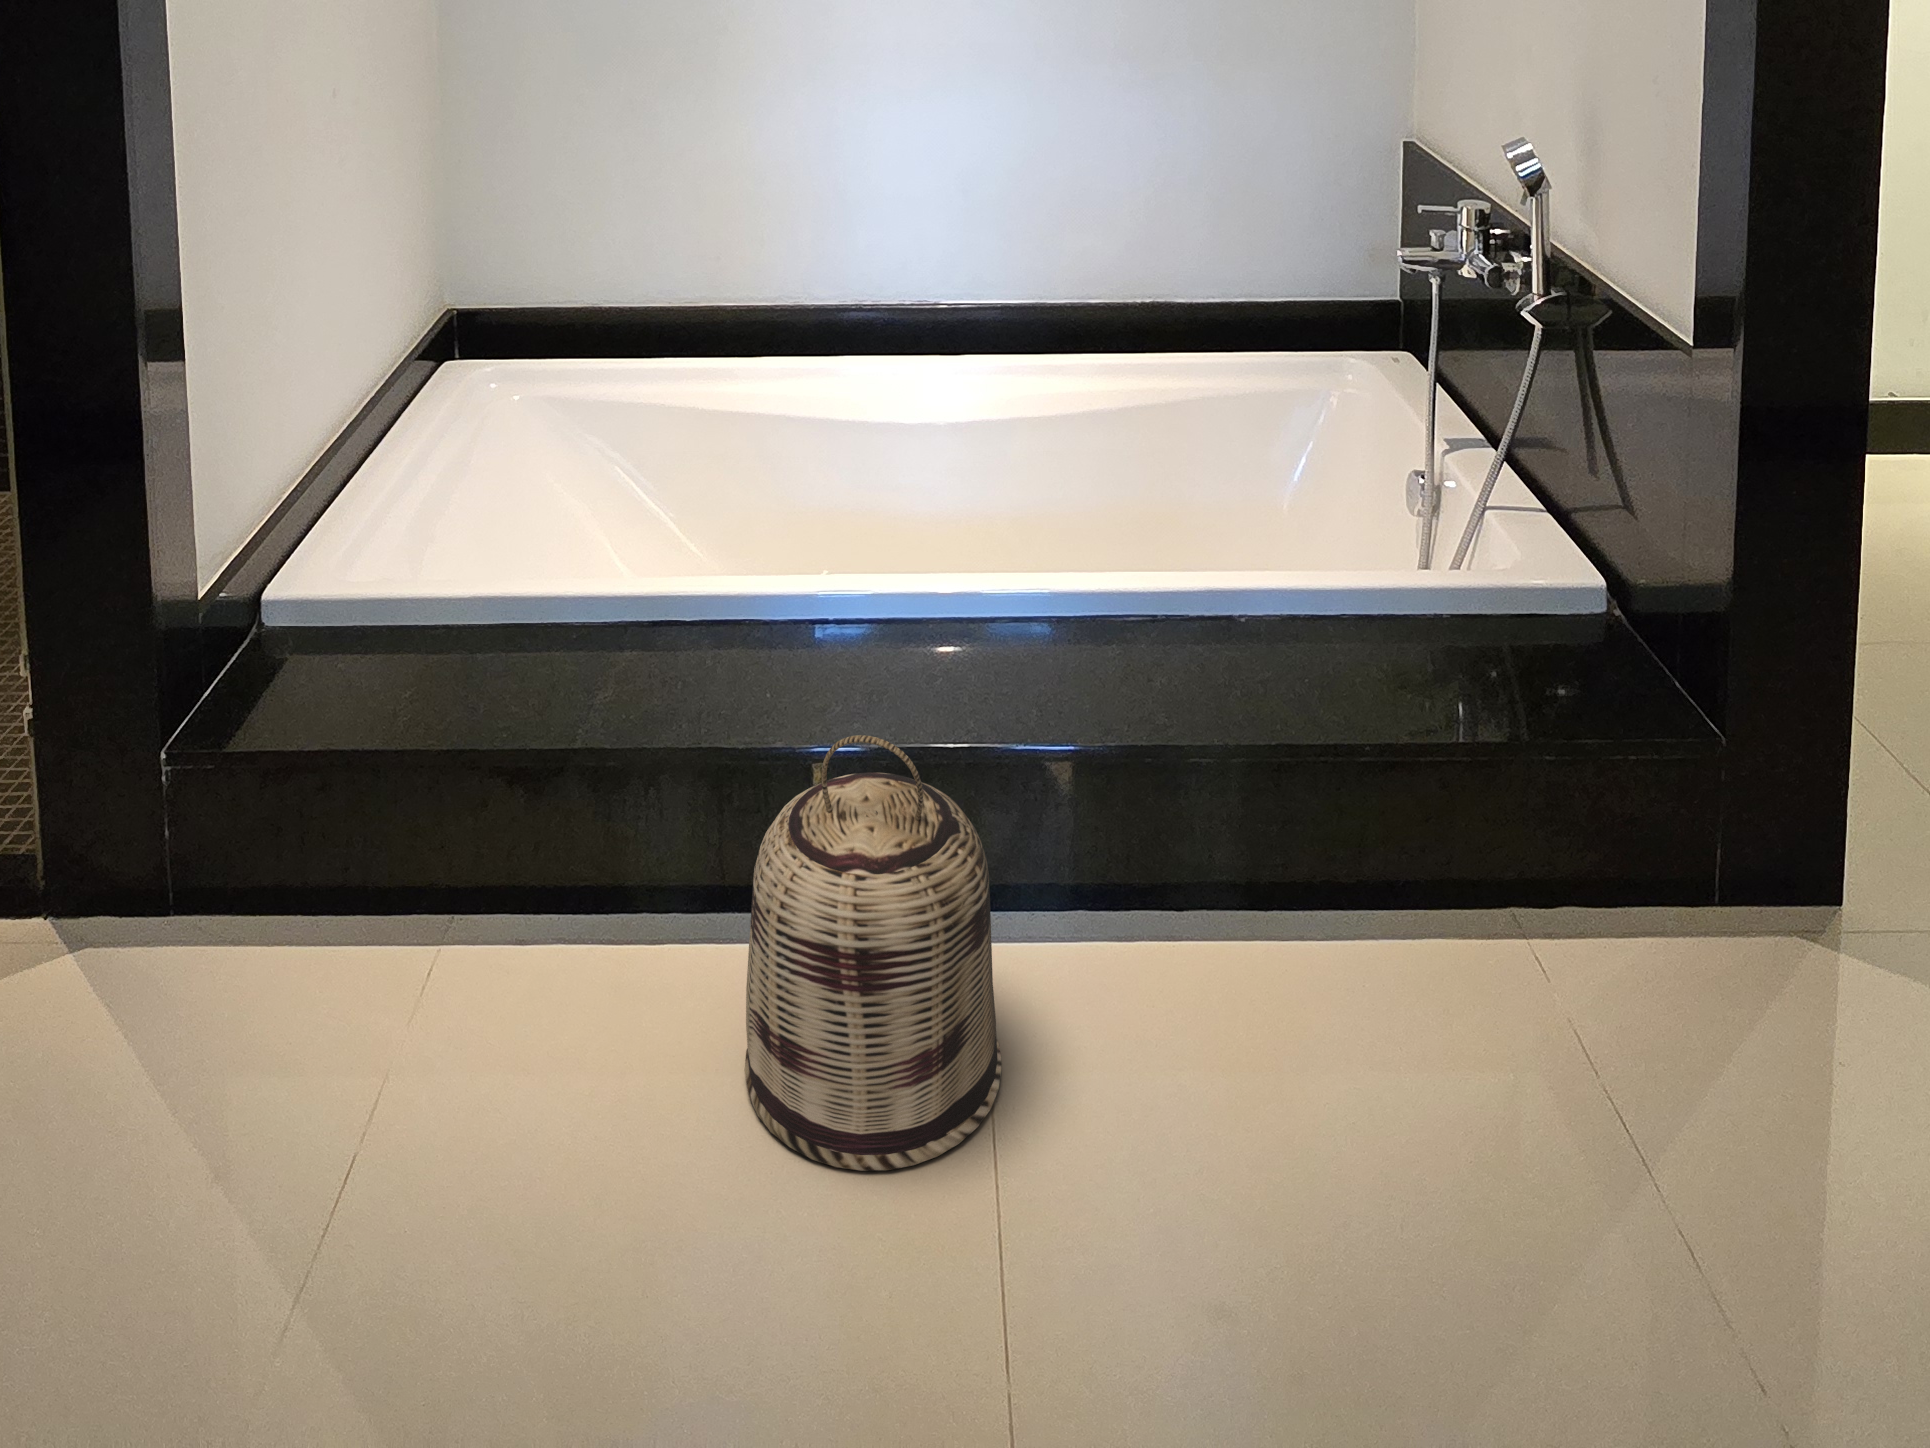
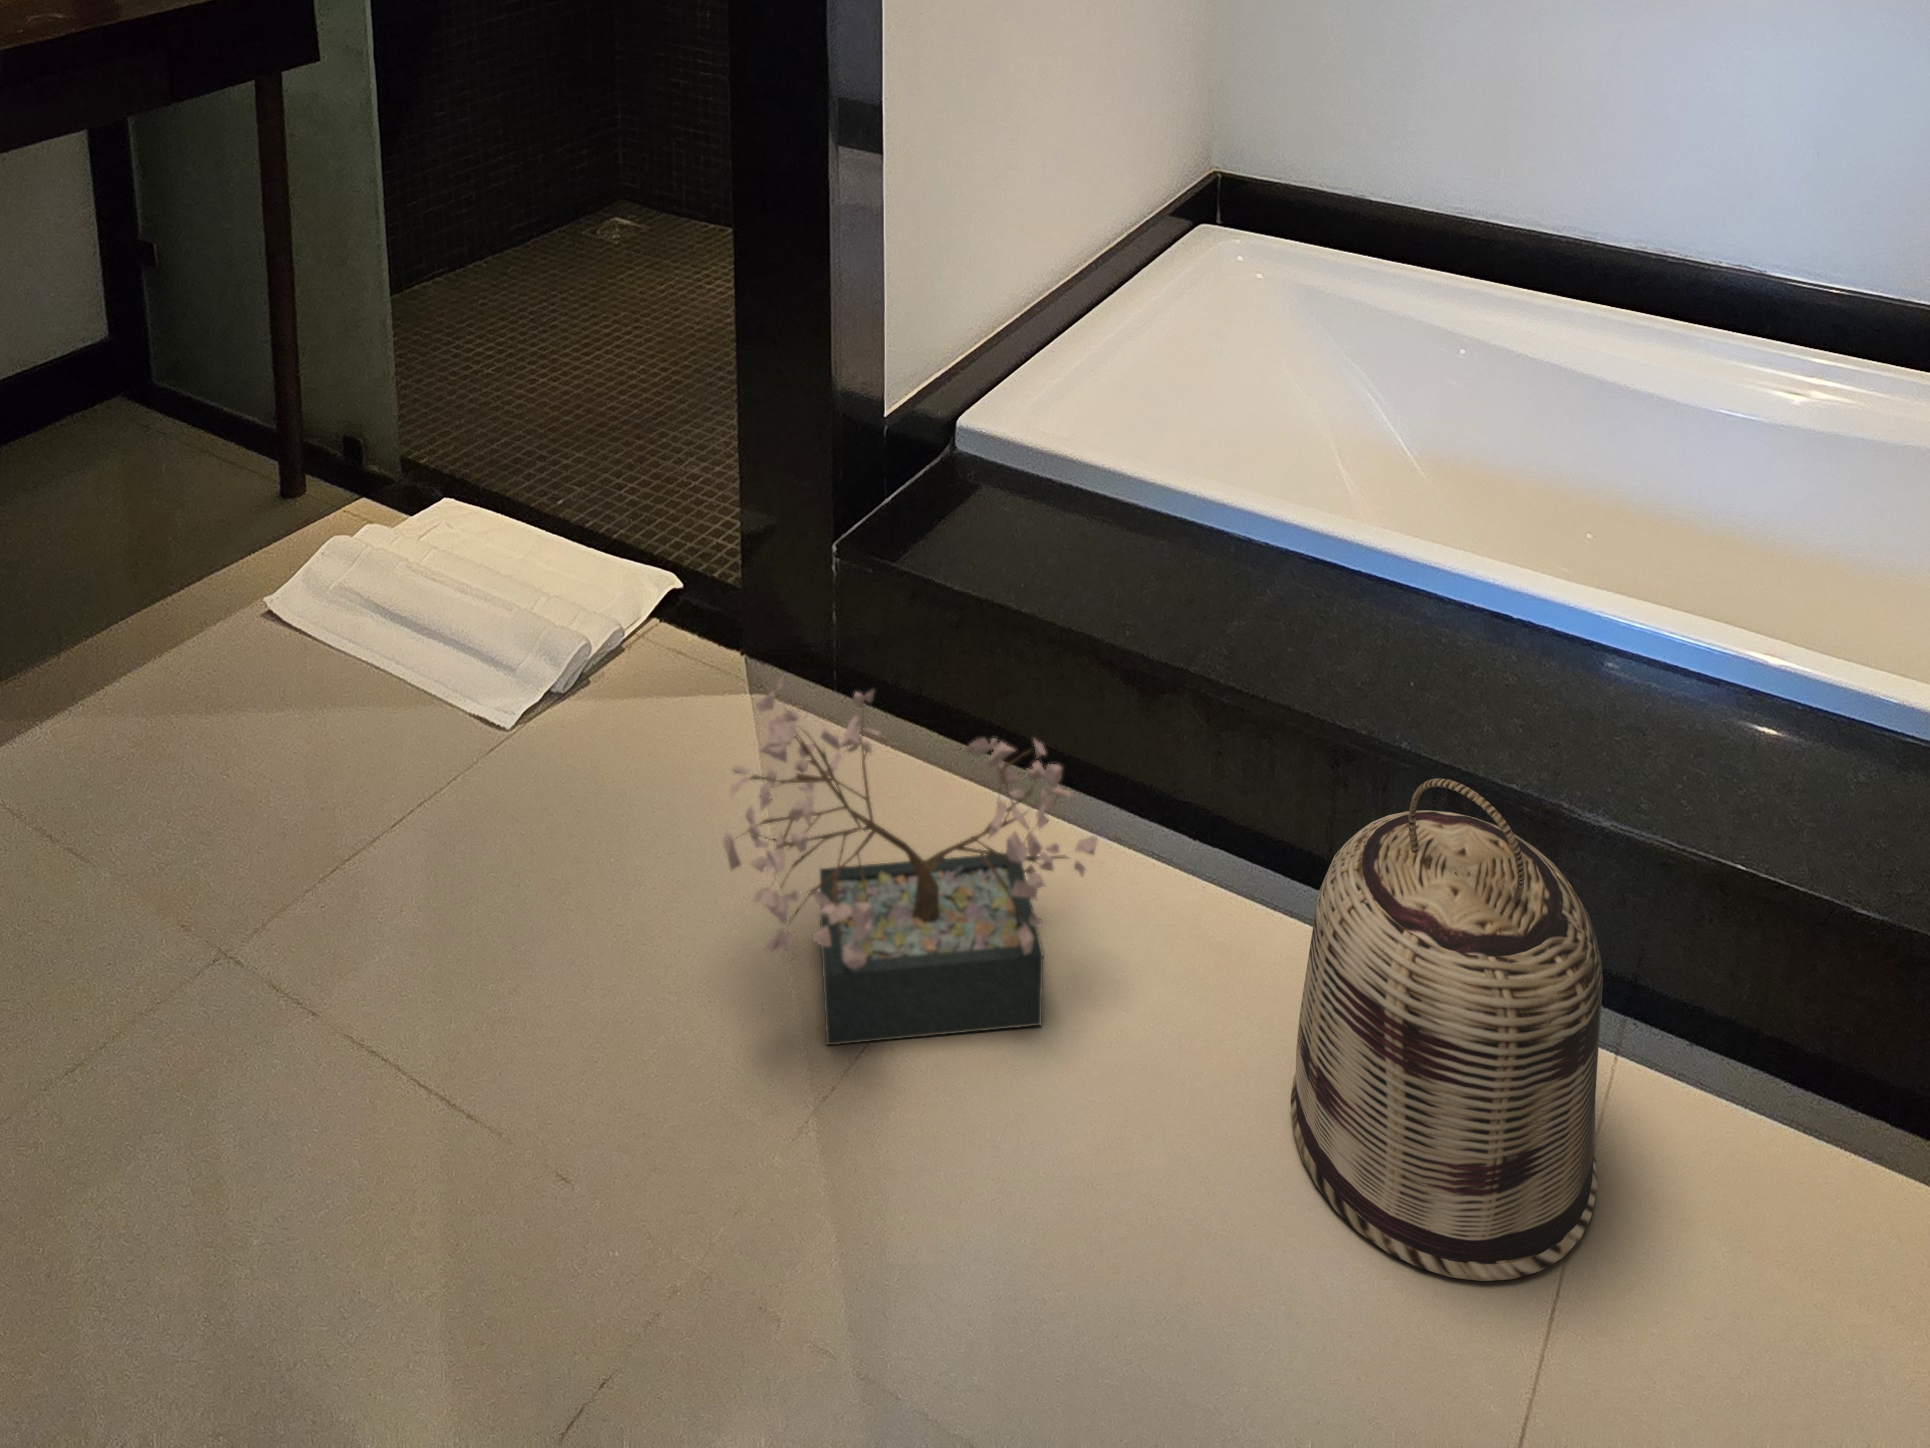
decorative plant: none [142,849,533,1243] -> present [723,678,1098,1045]

